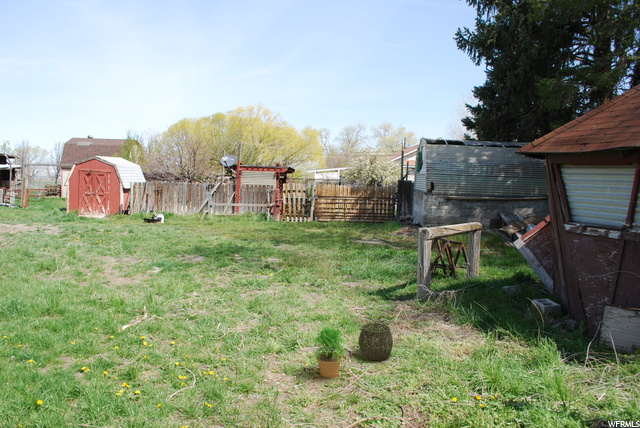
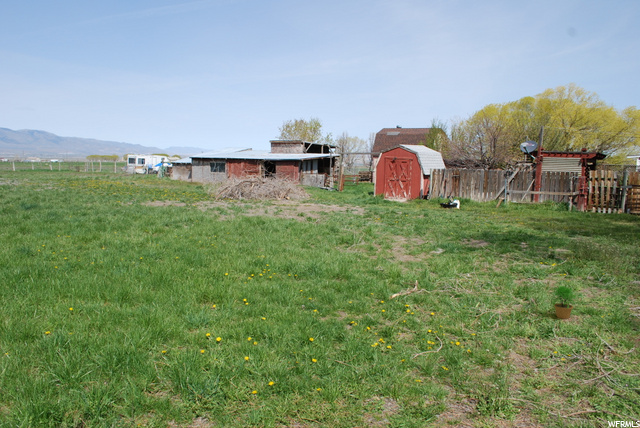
woven basket: present [359,323,393,361] -> none [593,292,621,317]

